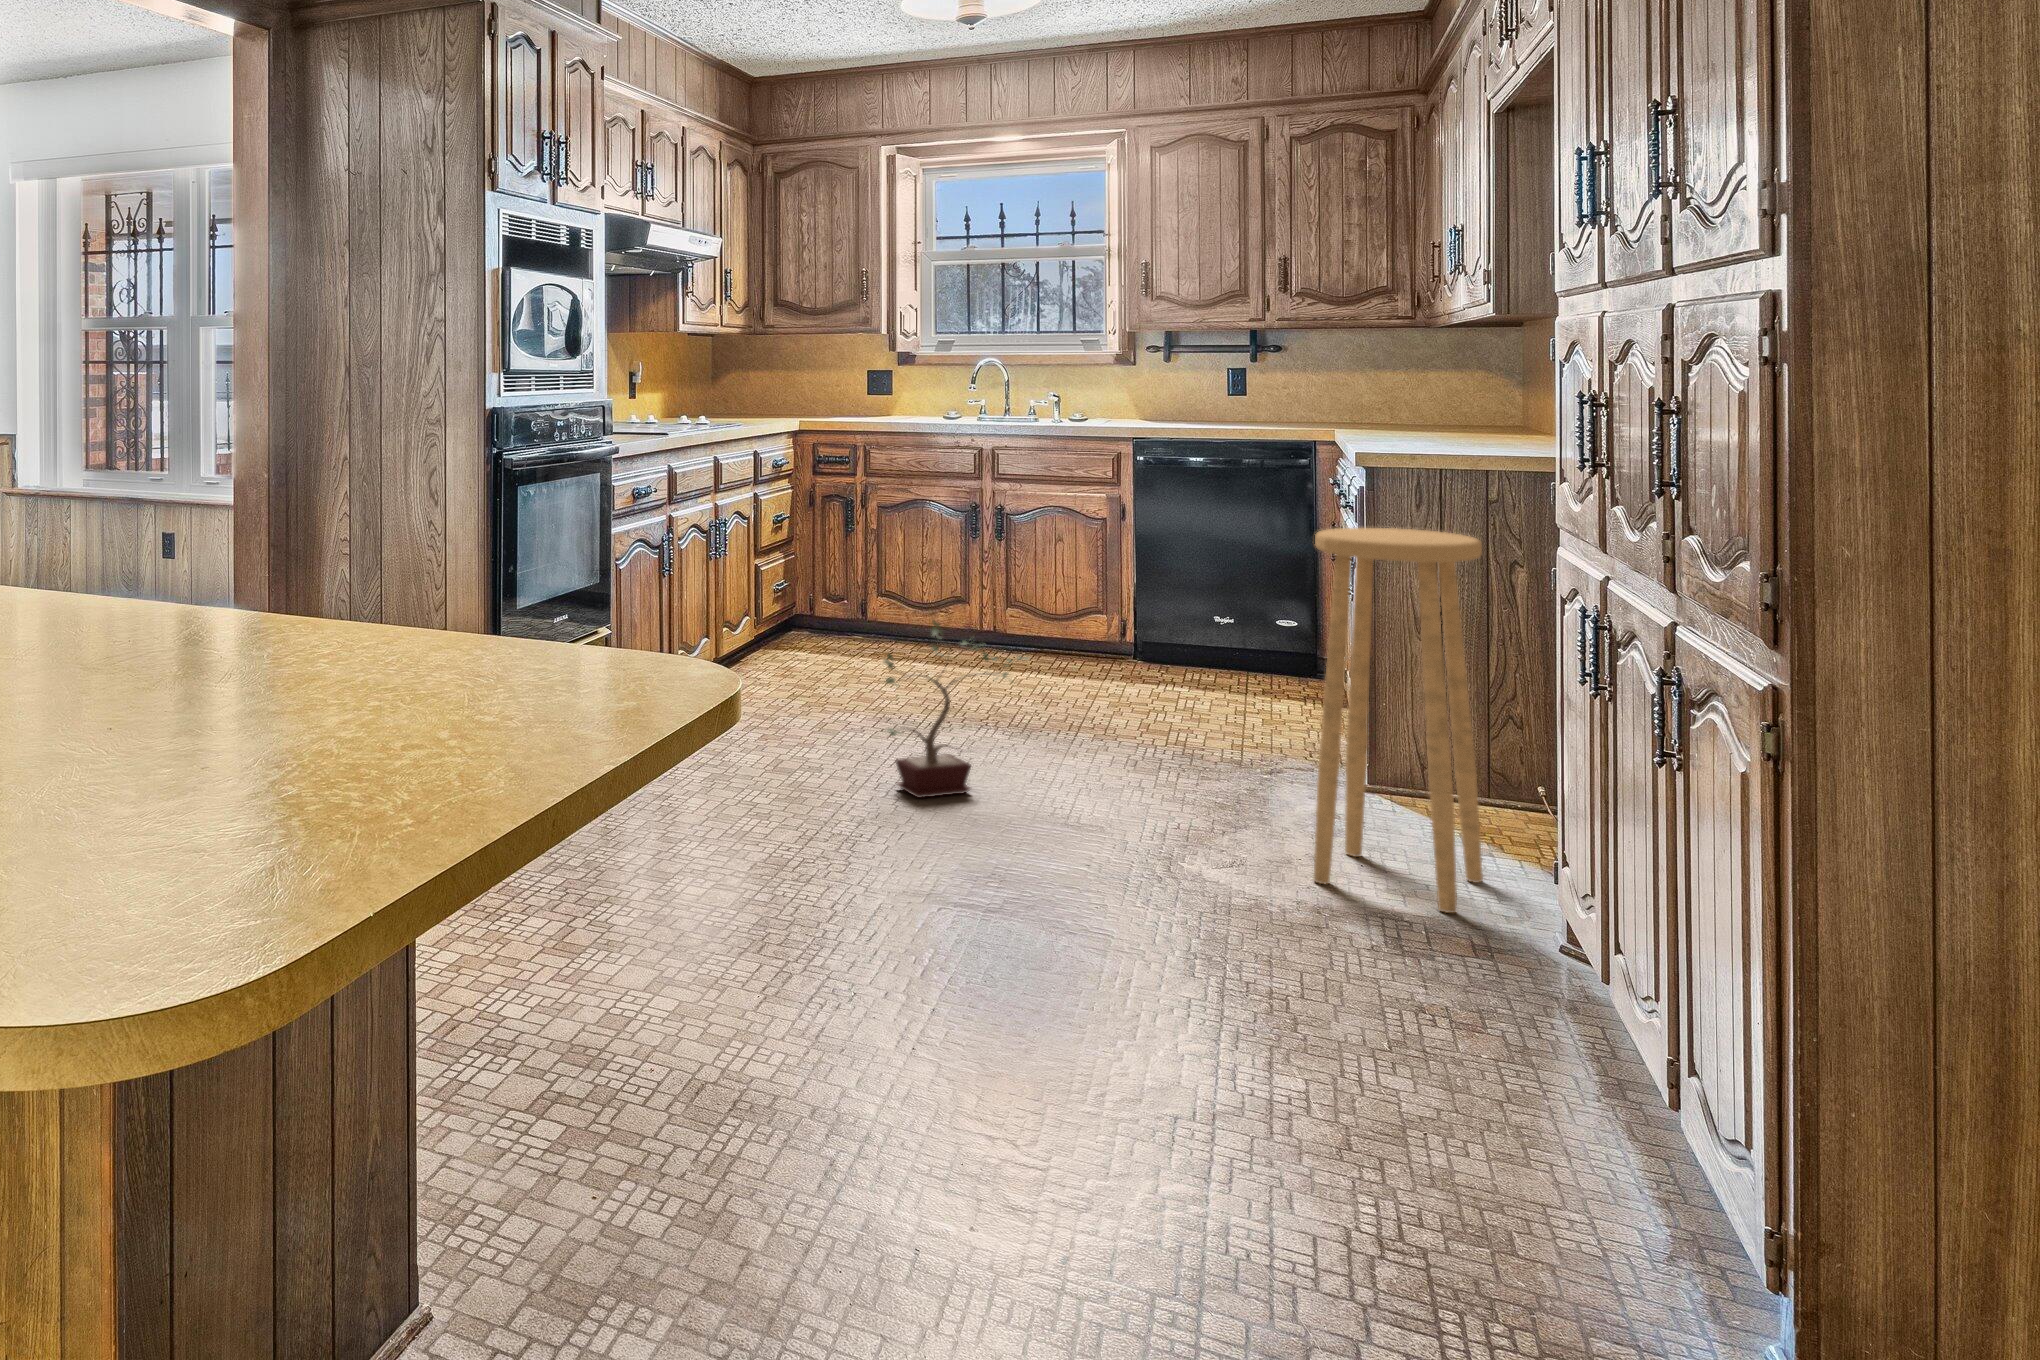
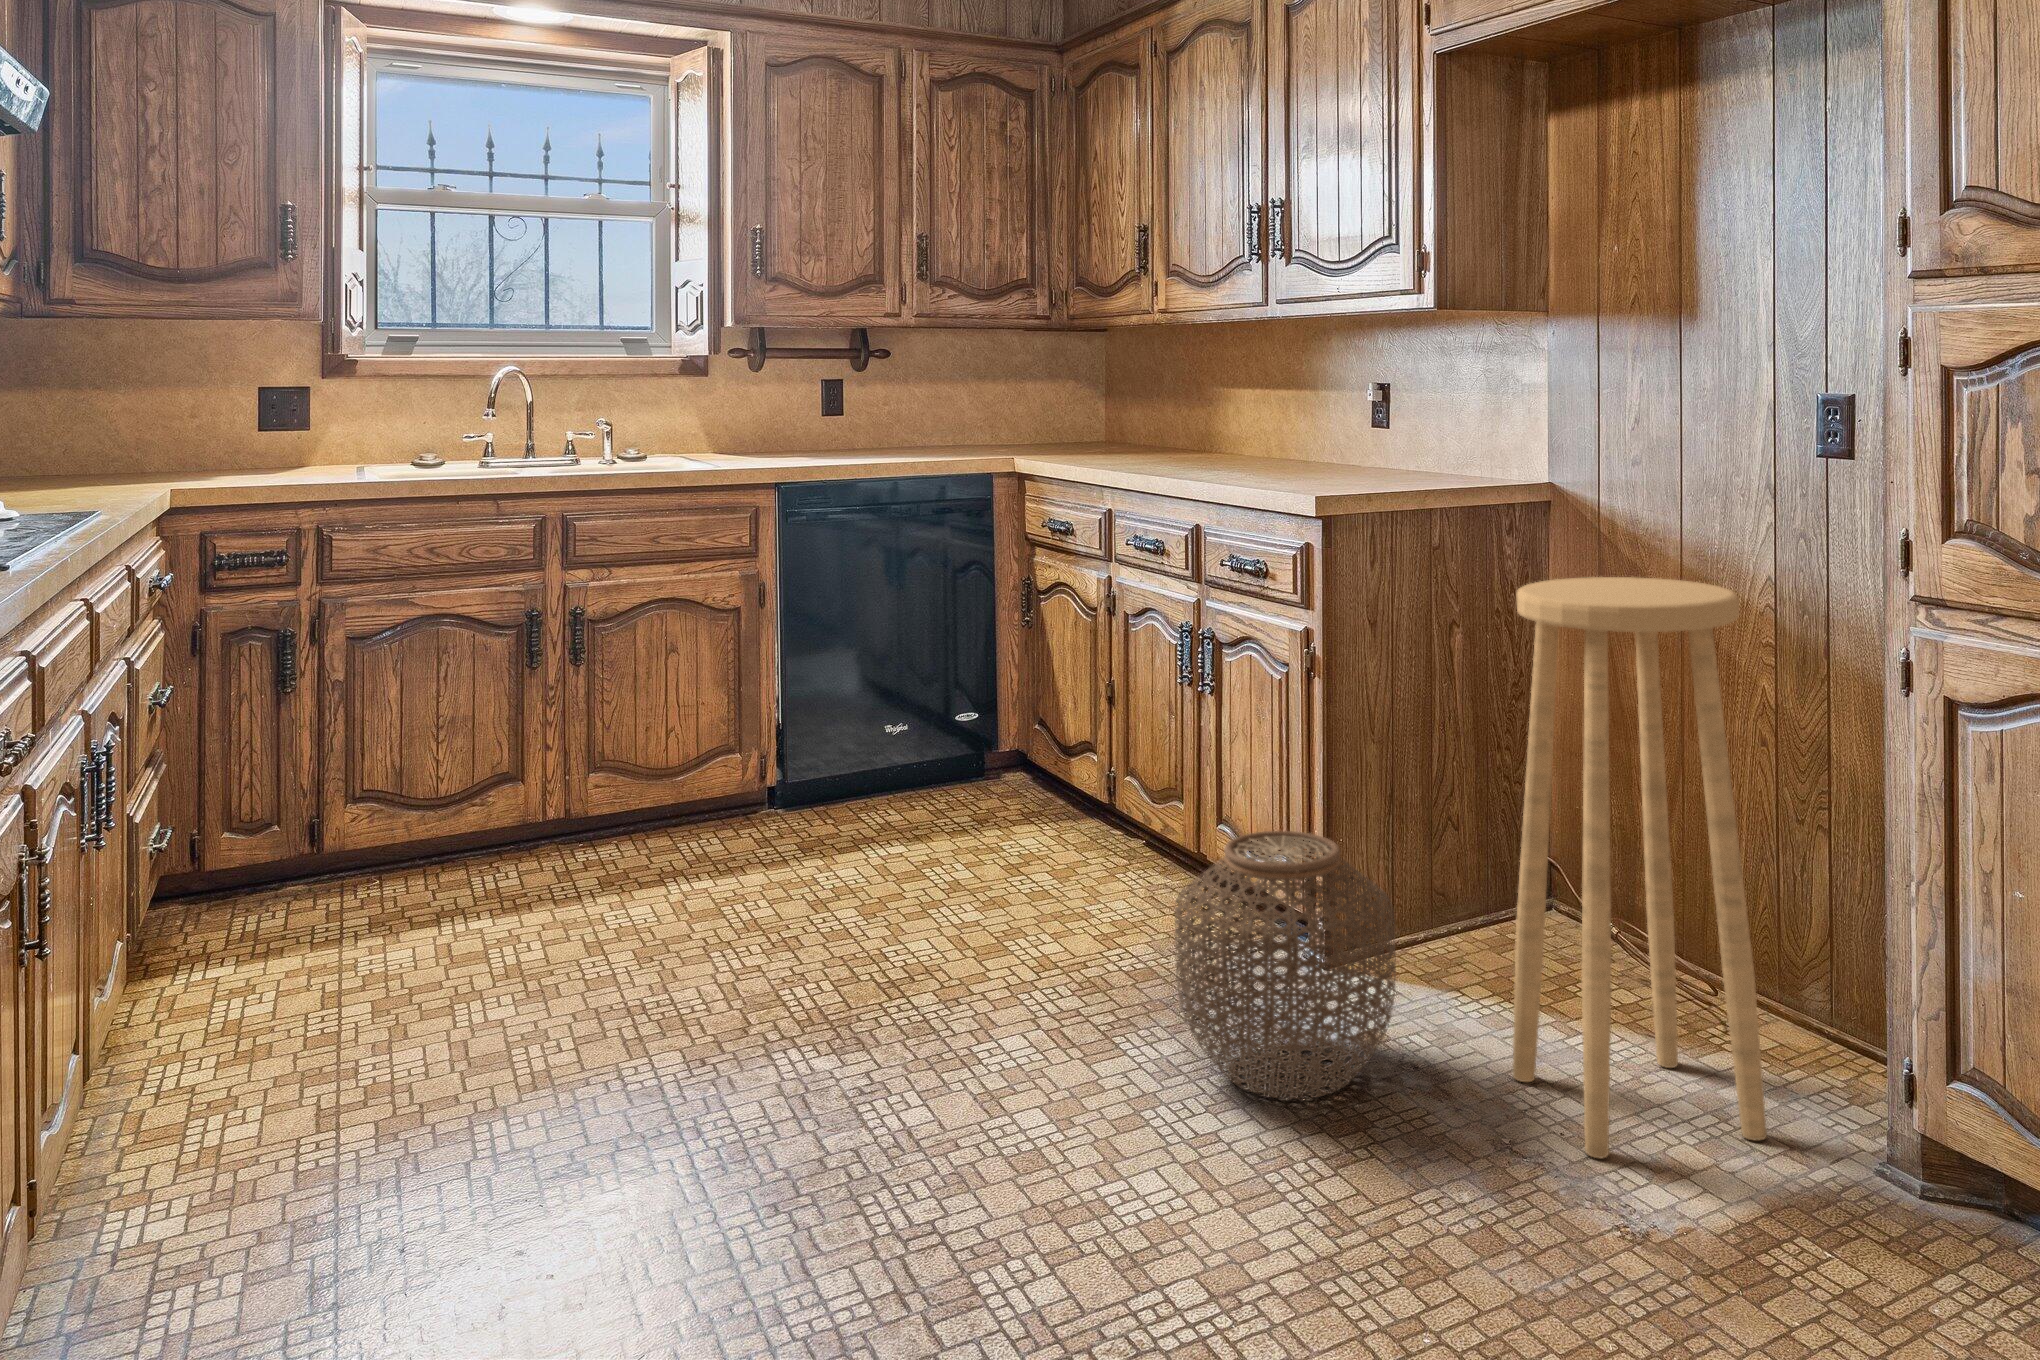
potted plant: present [884,621,1028,798] -> none [838,865,1033,1261]
woven basket: none [1136,666,1285,824] -> present [1175,831,1396,1099]

